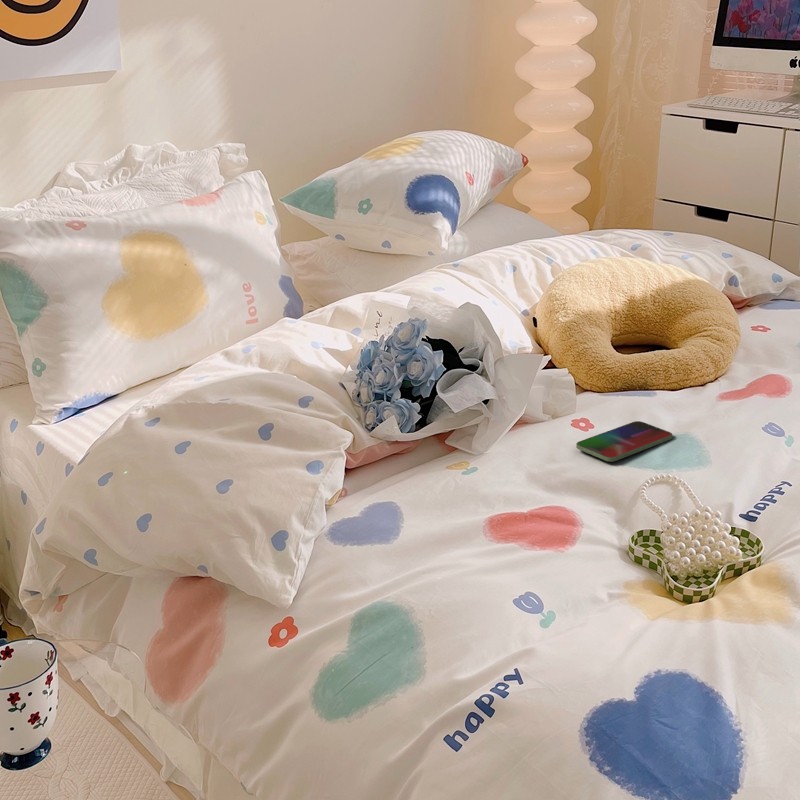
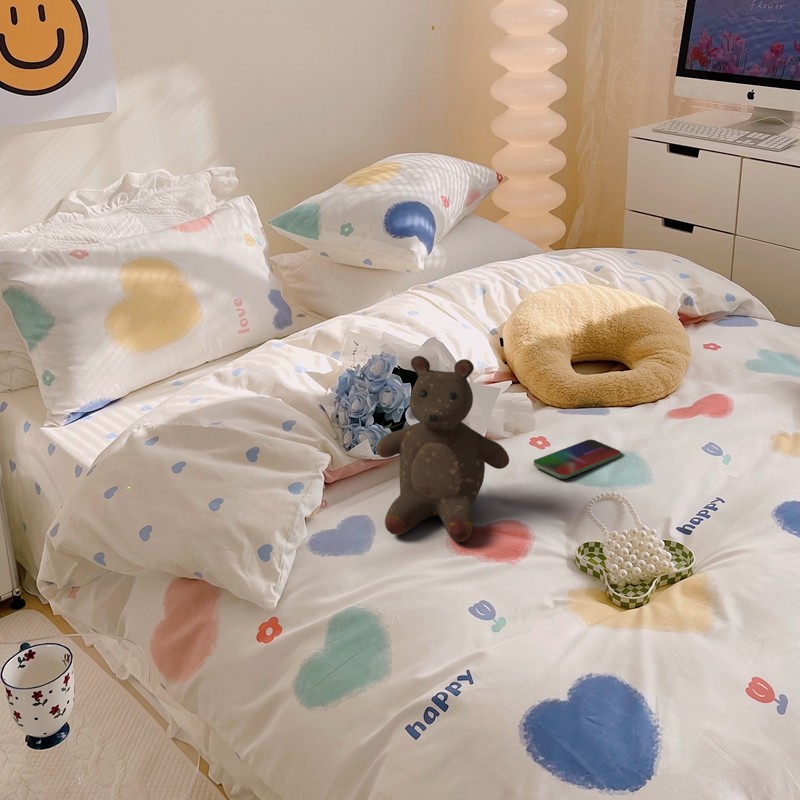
stuffed bear: none [403,320,553,529] -> present [377,356,509,542]

